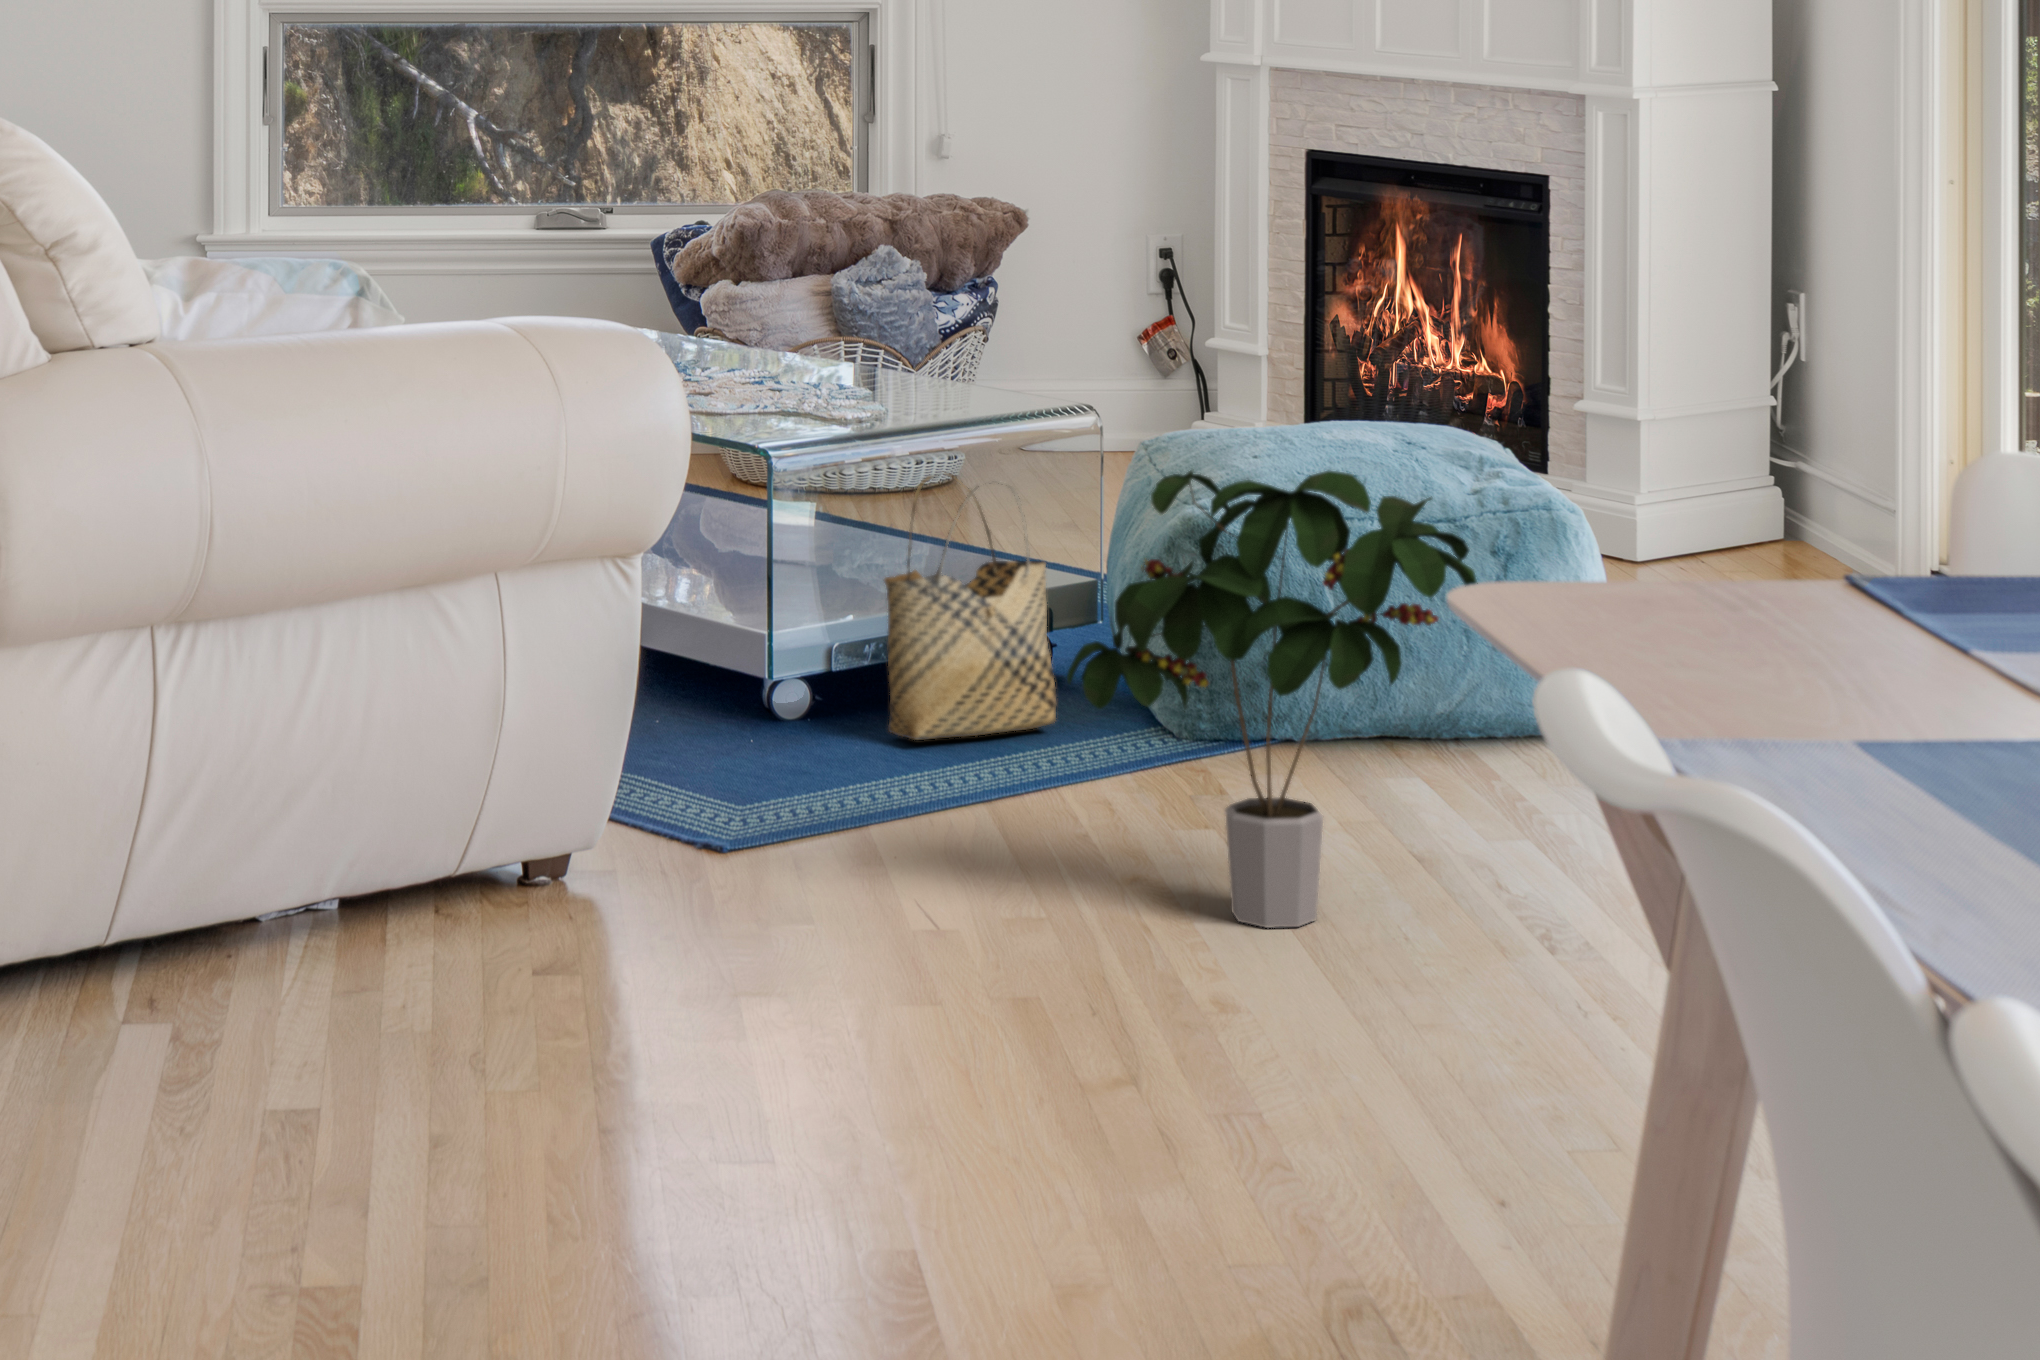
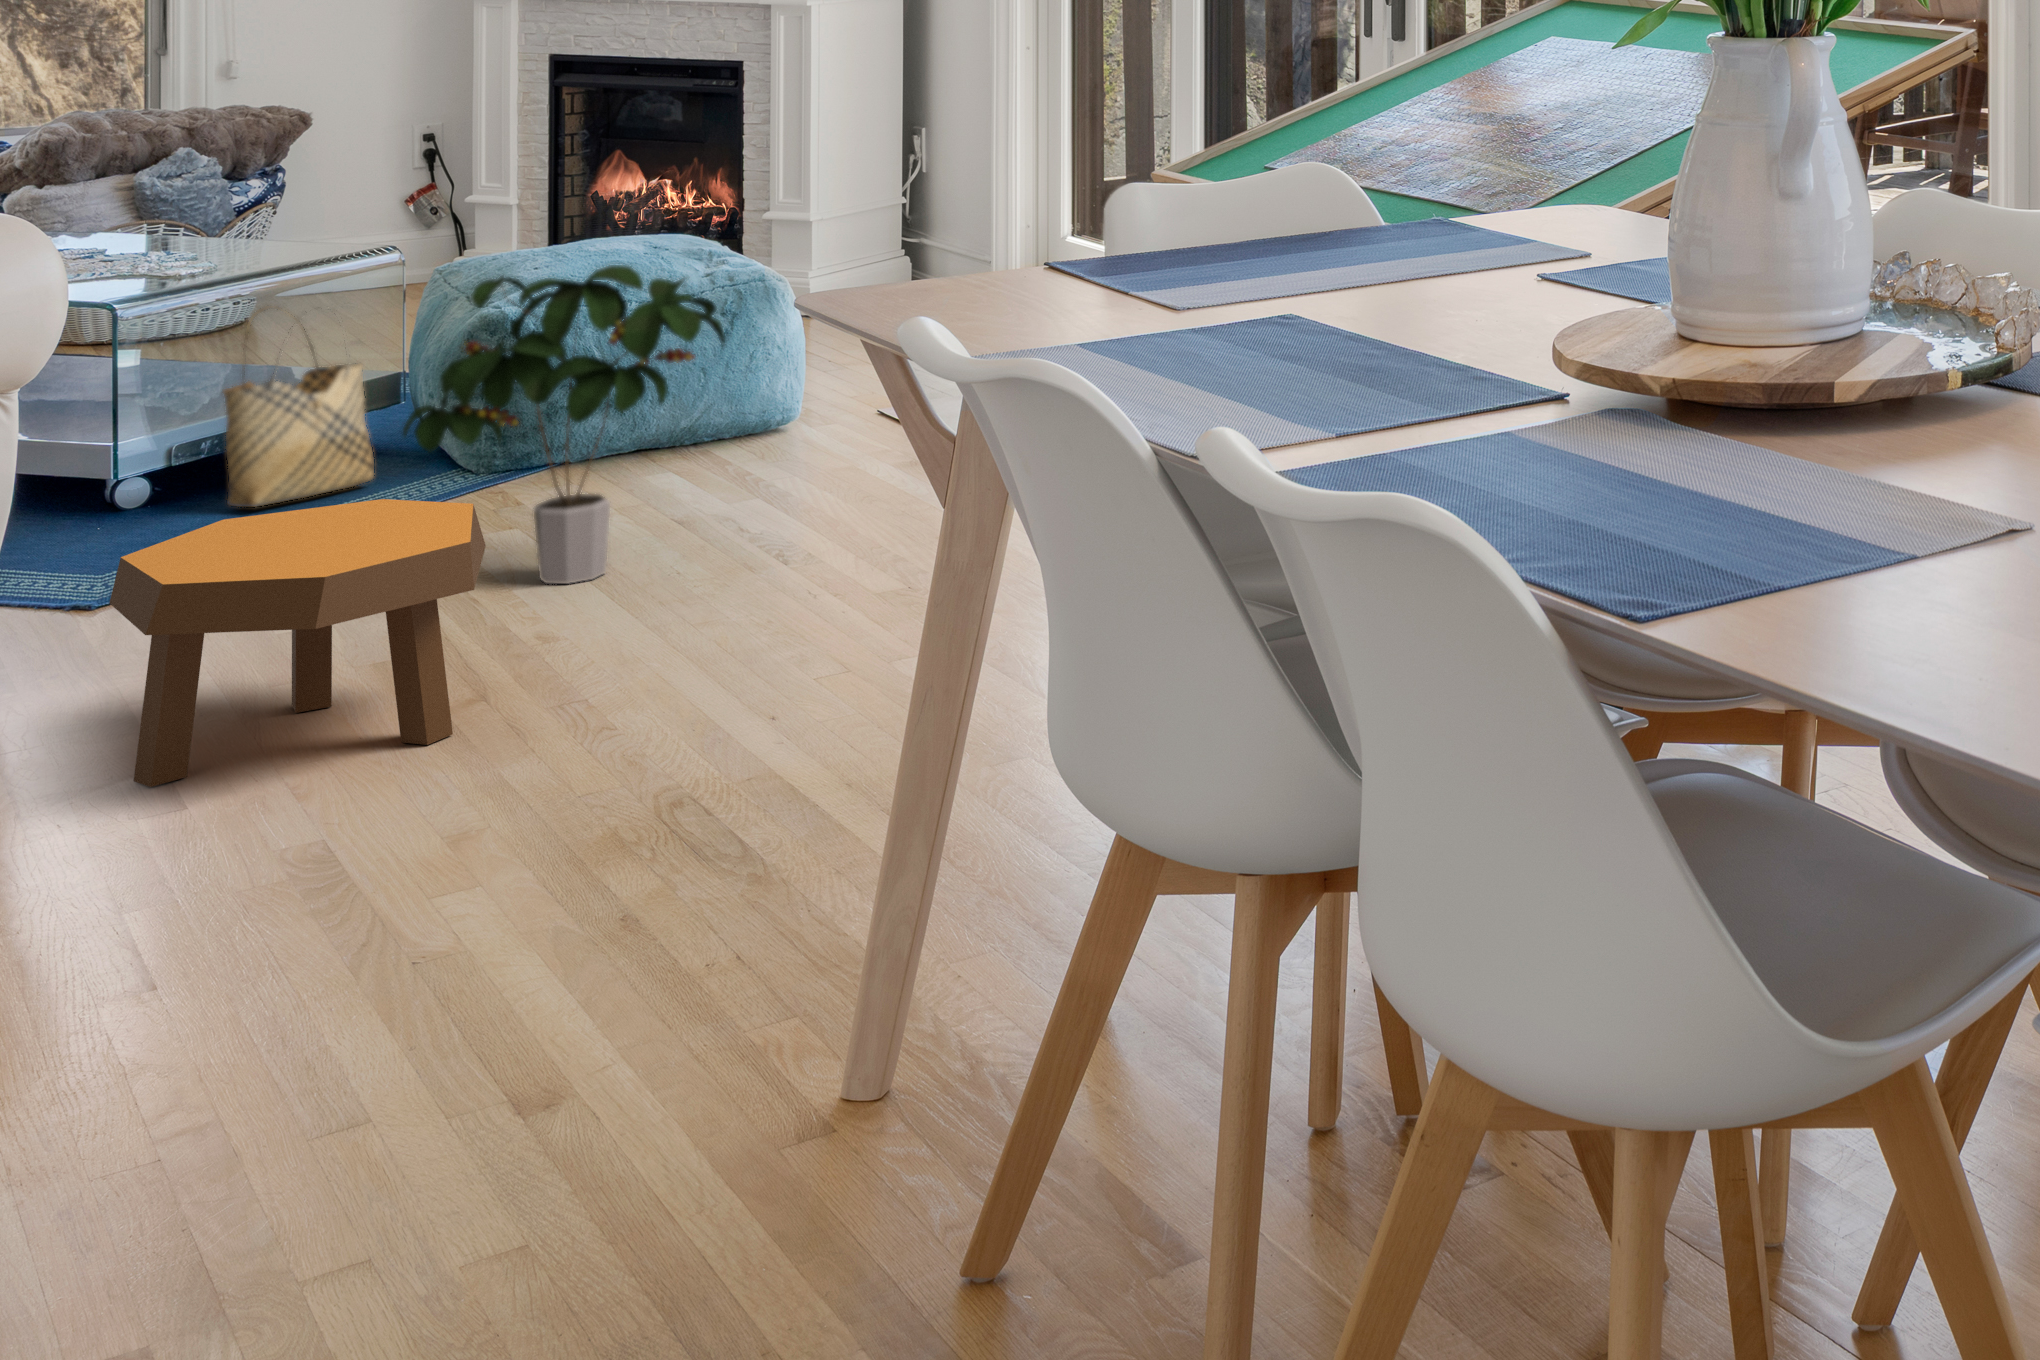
footstool: none [700,776,1144,1151] -> present [109,499,486,787]

